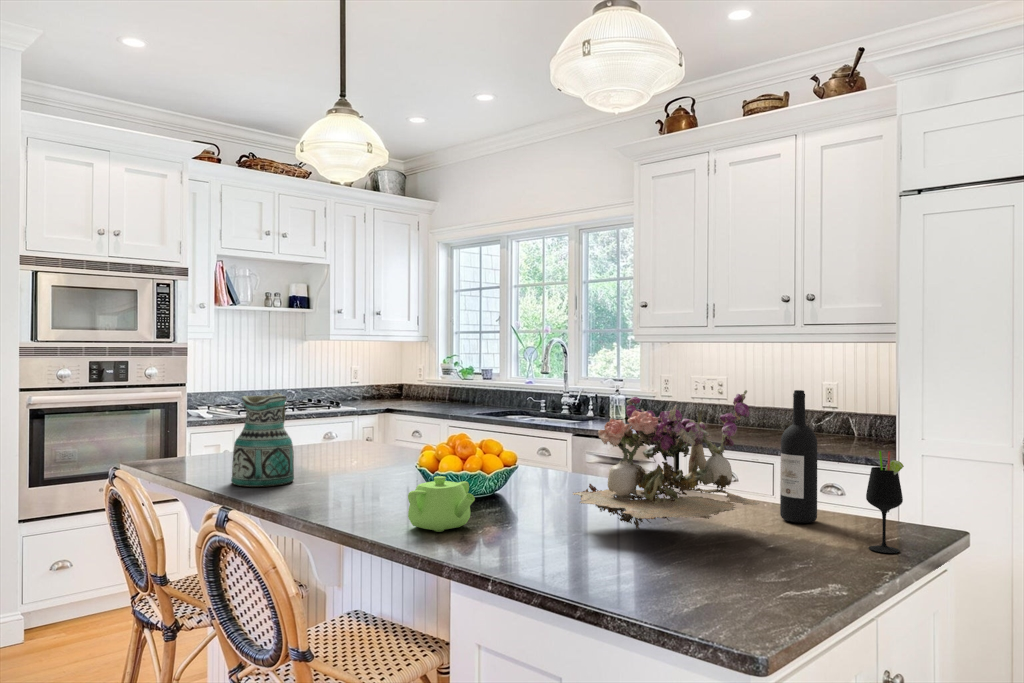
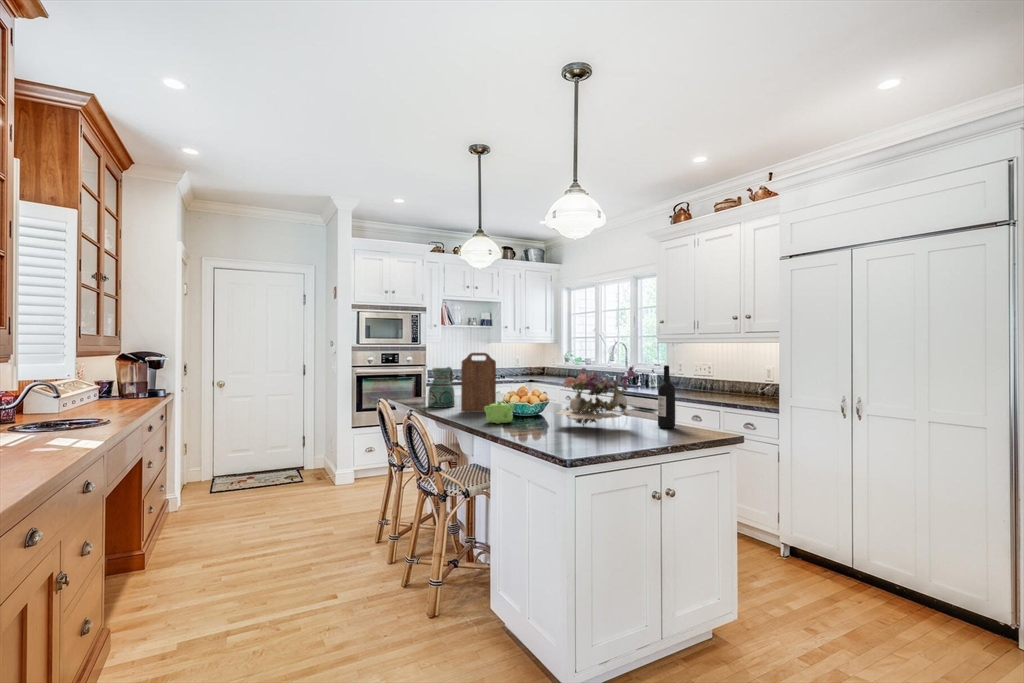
cutting board: none [323,362,401,498] -> present [461,353,496,412]
wine glass: present [866,451,904,553] -> none [679,392,695,439]

